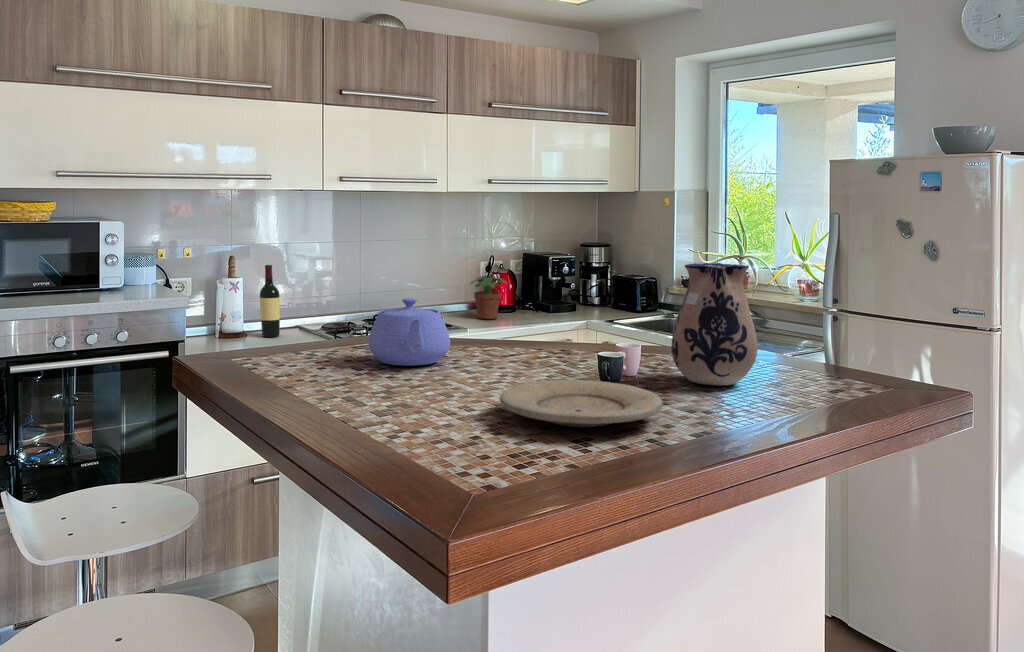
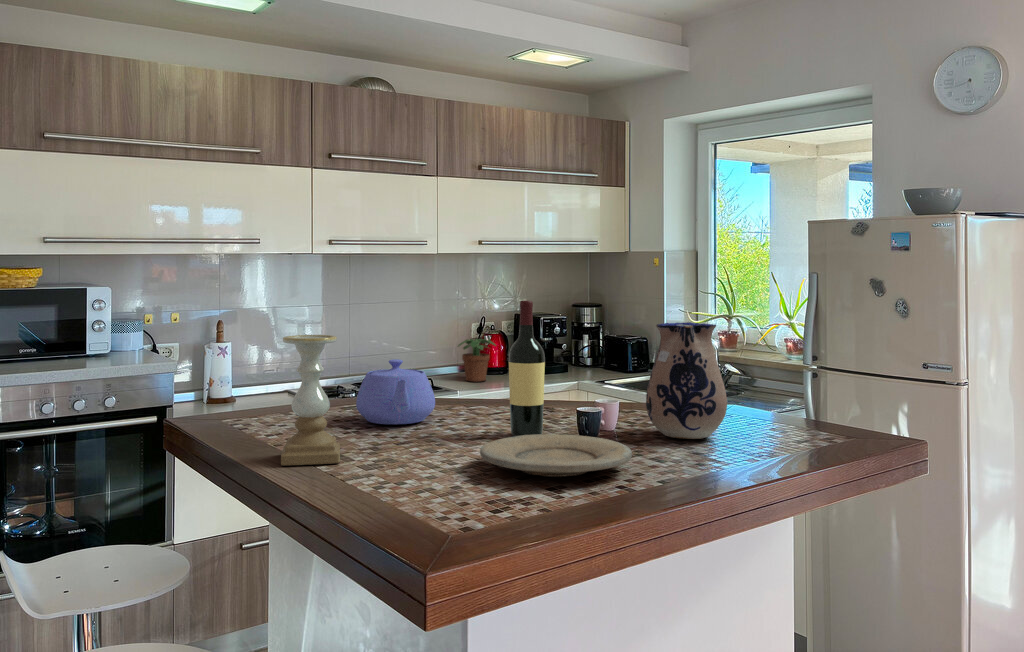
wine bottle: present [260,265,280,337] -> present [509,301,545,436]
candle holder: none [288,272,351,410] -> present [281,335,340,466]

